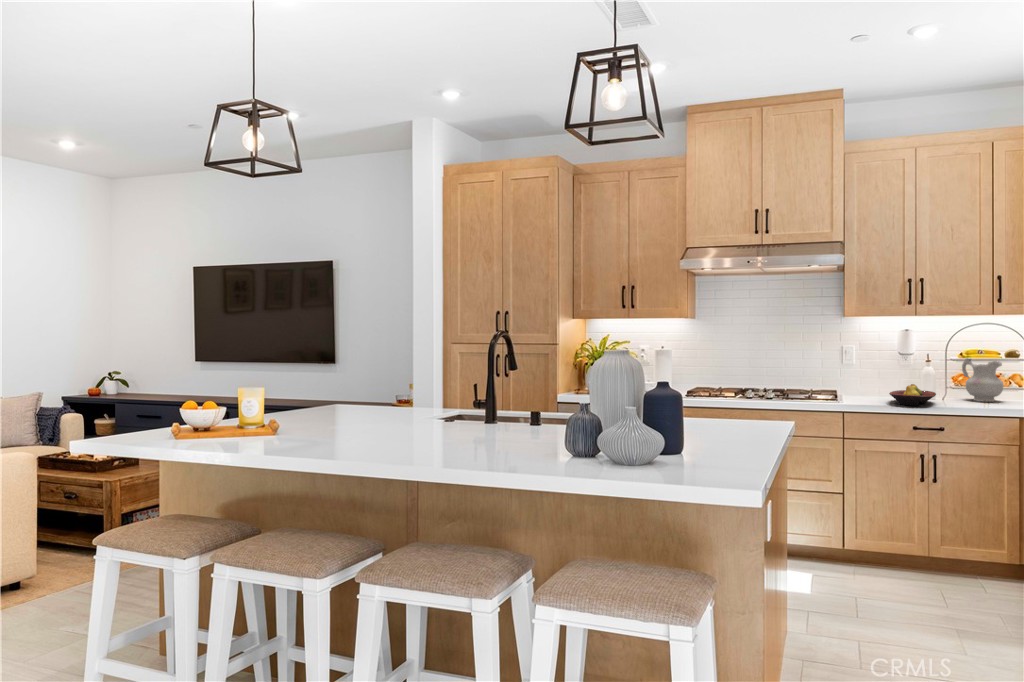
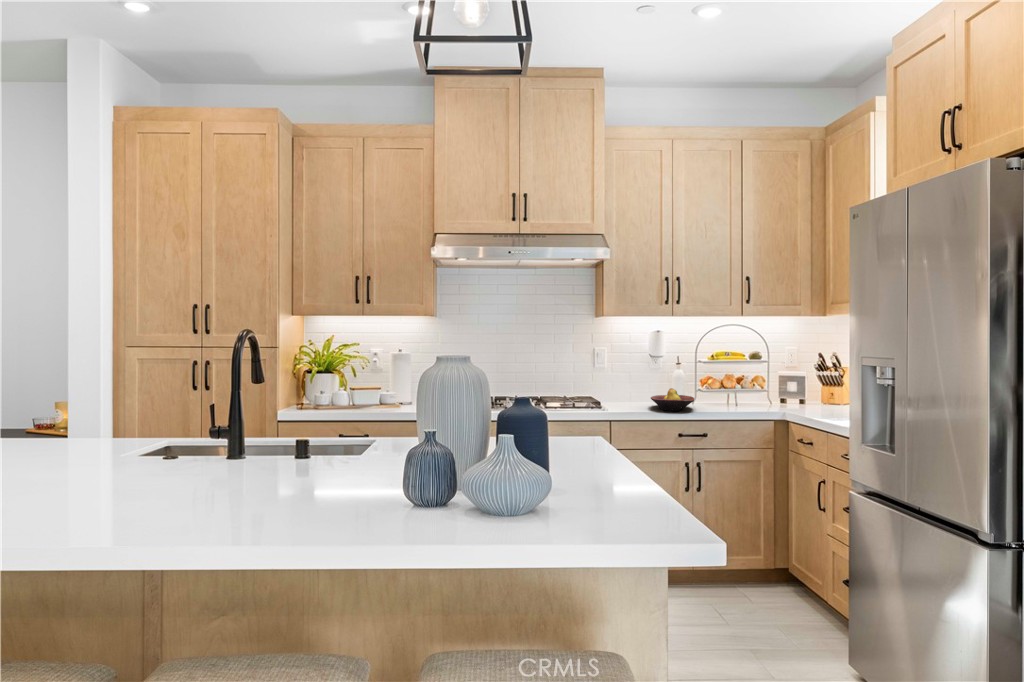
ceramic pitcher: present [962,358,1003,402] -> none [711,361,749,405]

